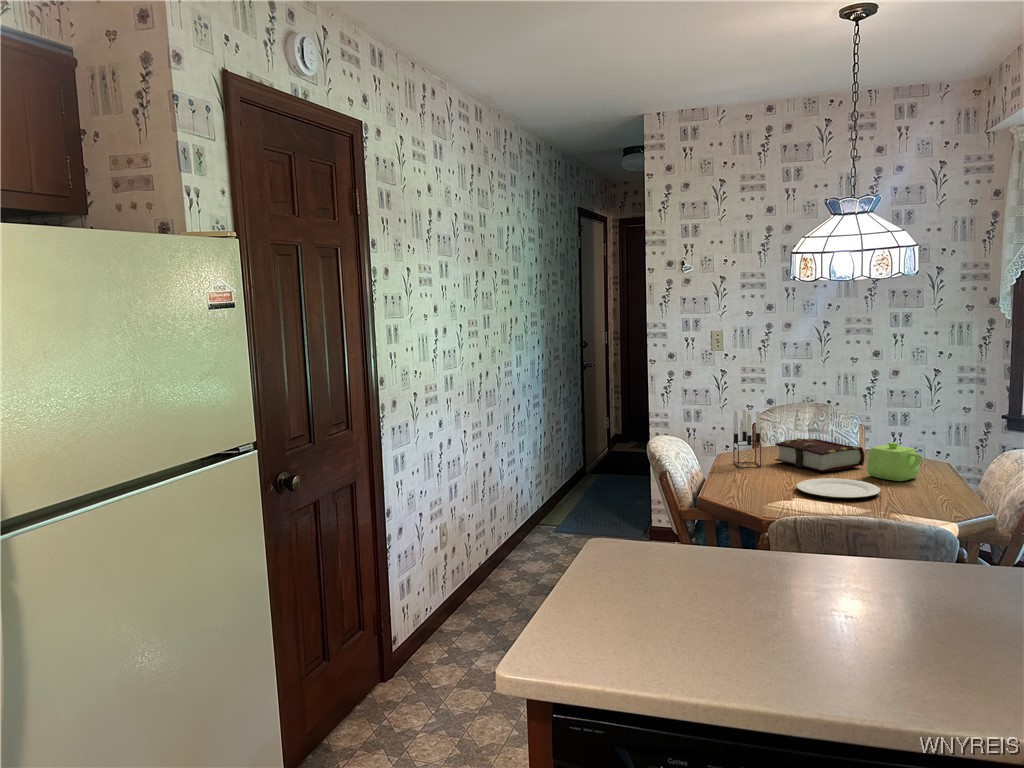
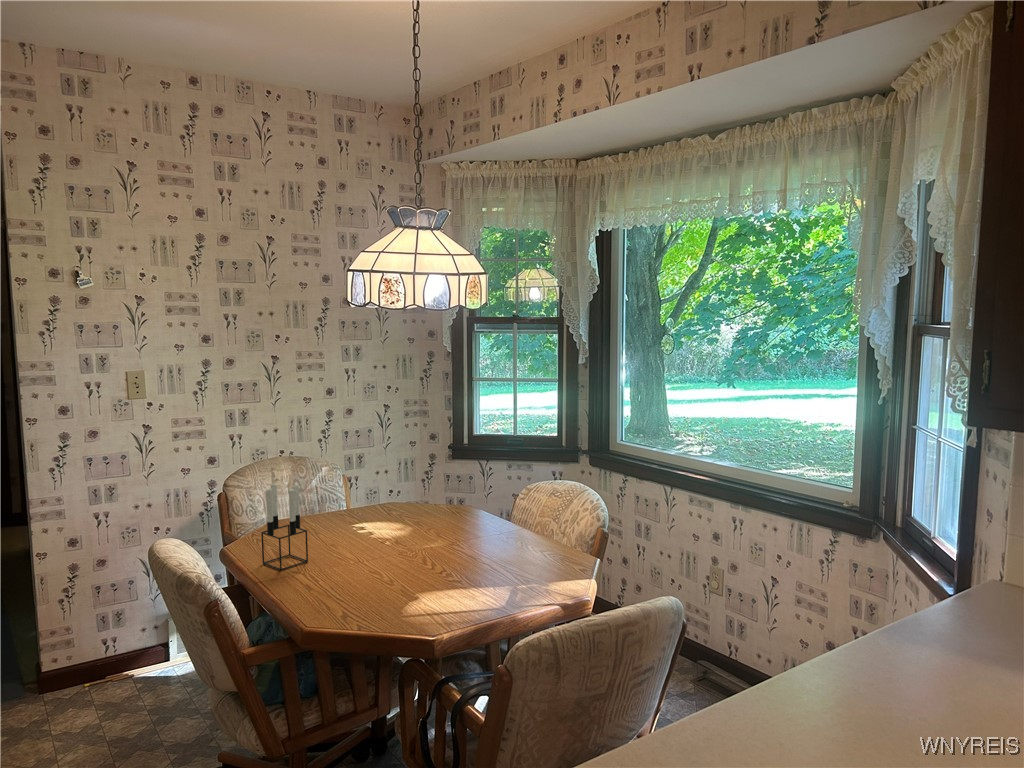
book: present [775,438,865,472] -> none [312,506,414,550]
teapot: present [867,442,922,481] -> none [437,498,496,544]
plate: present [796,478,881,499] -> none [402,555,502,593]

